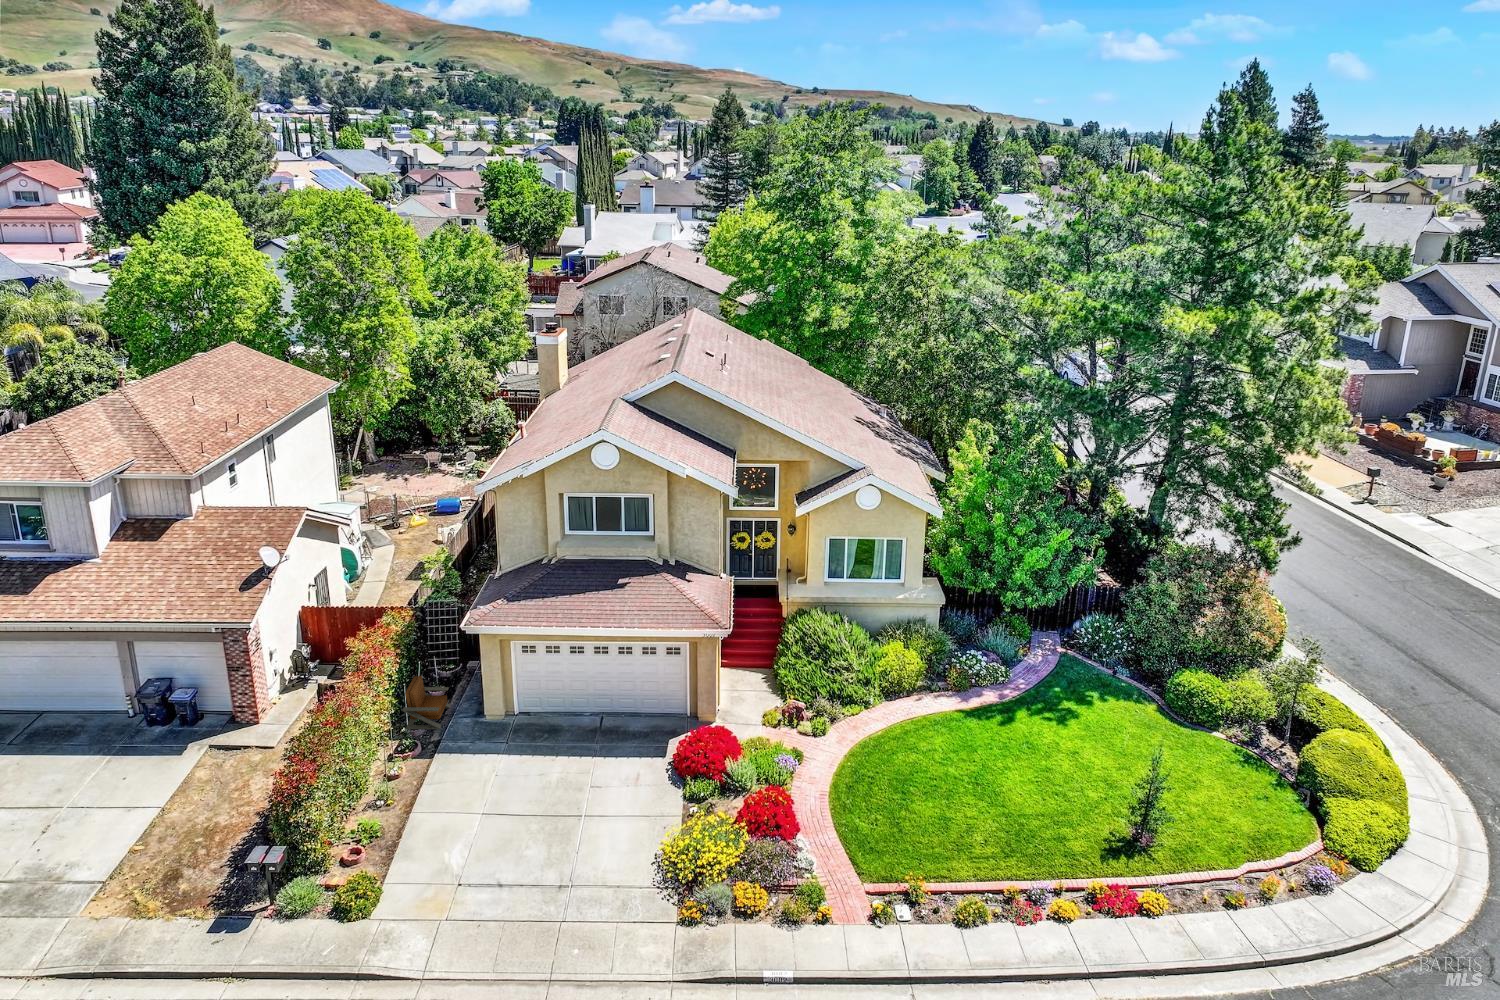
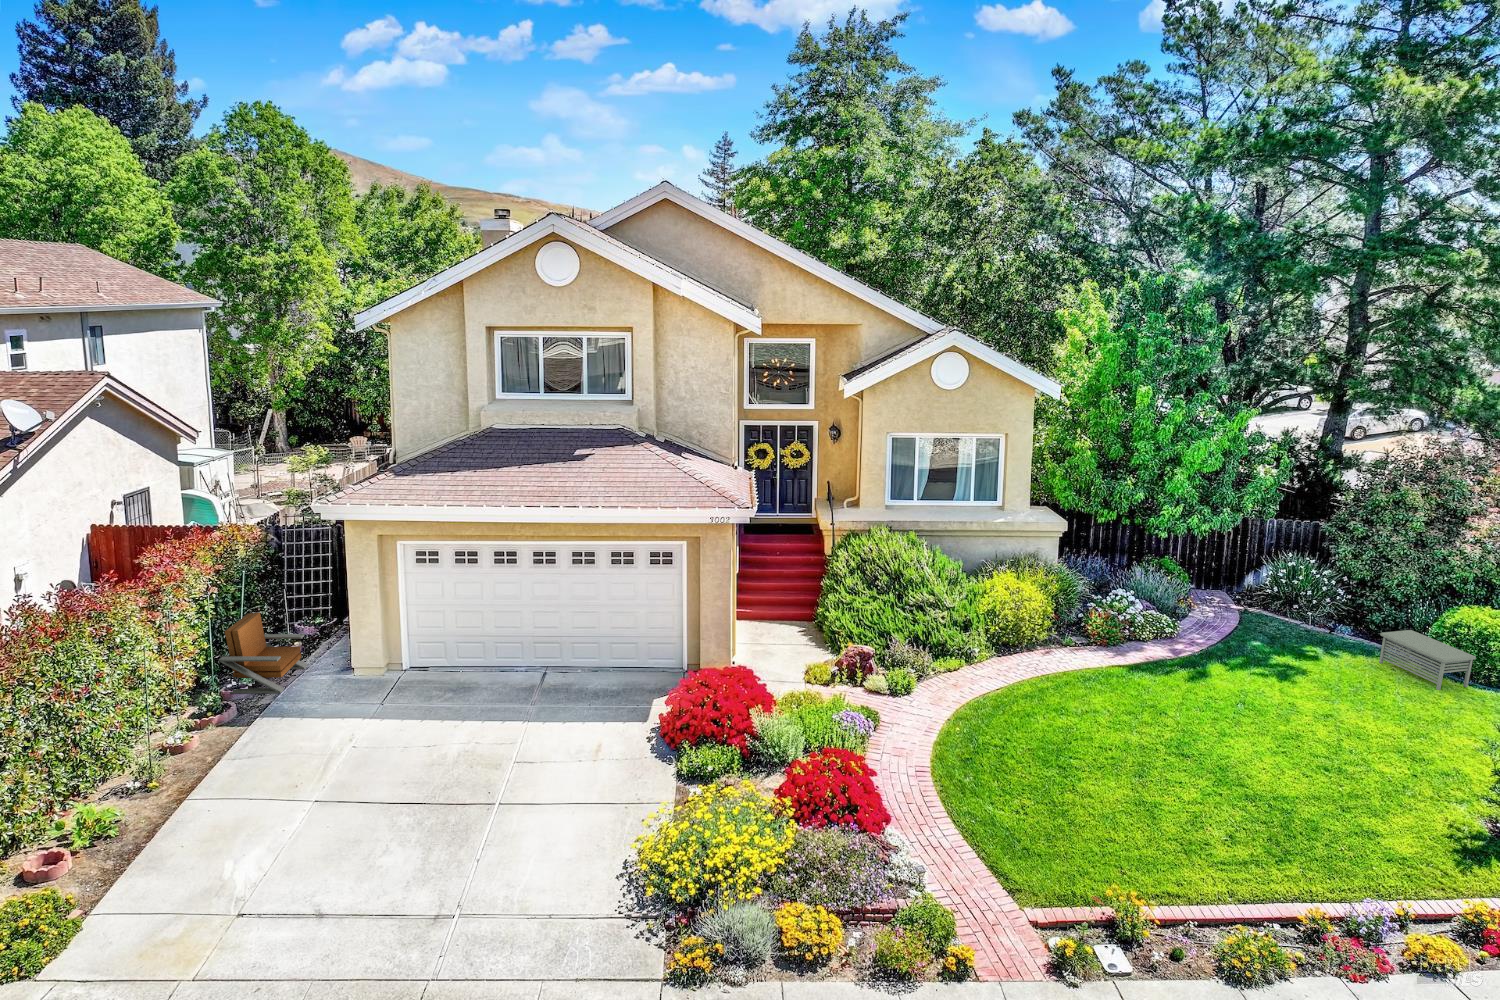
storage bench: none [1134,683,1185,728] -> present [1379,630,1476,690]

